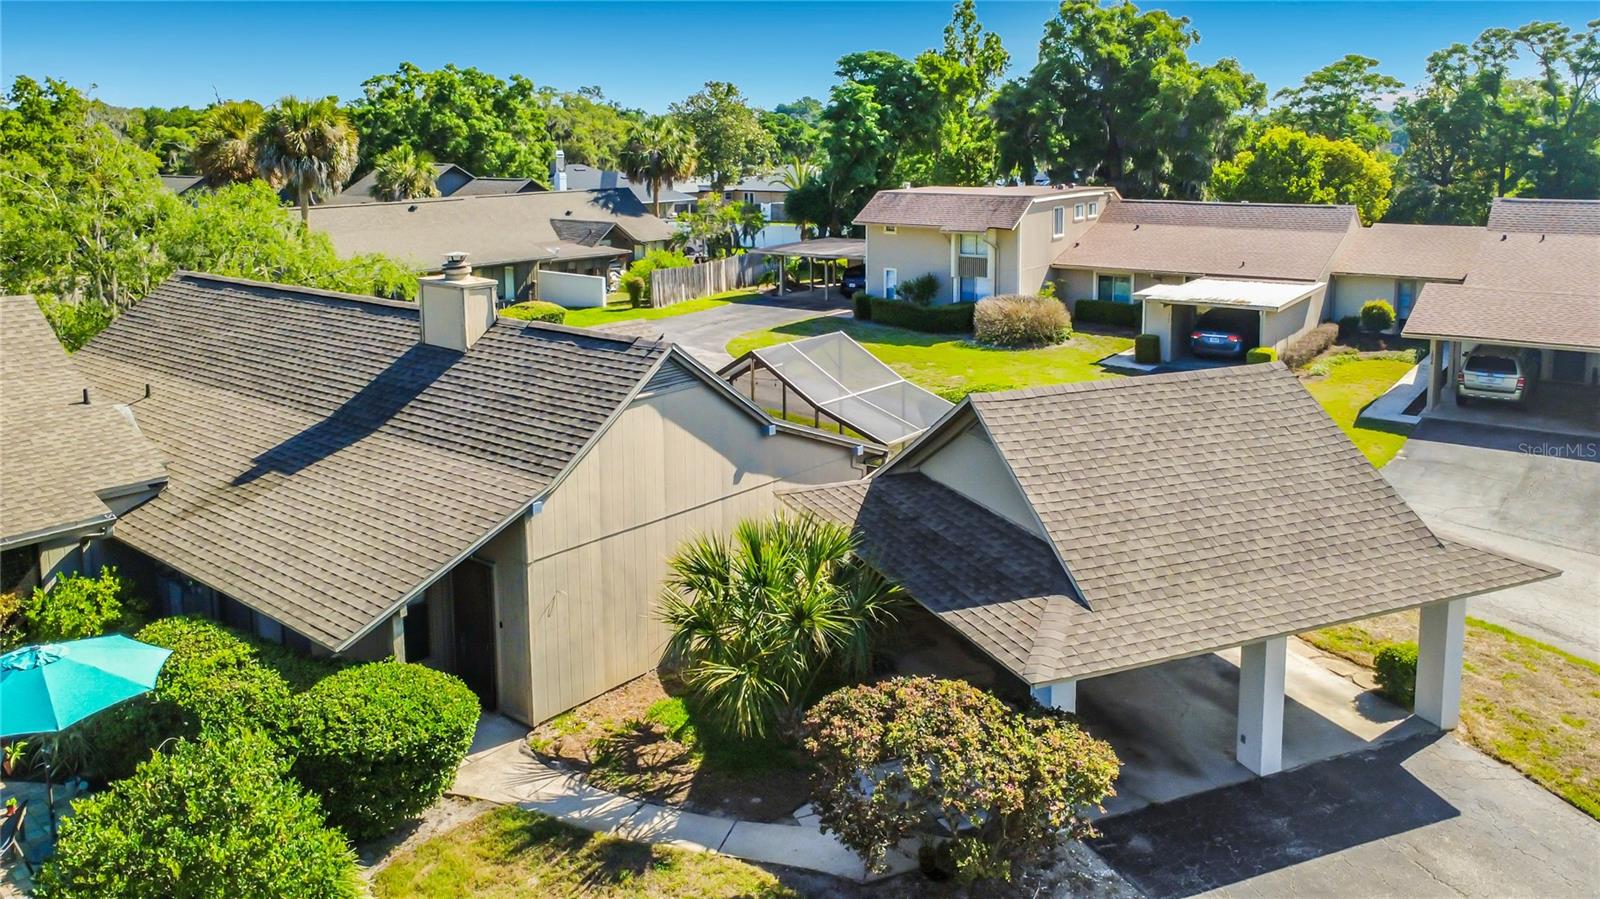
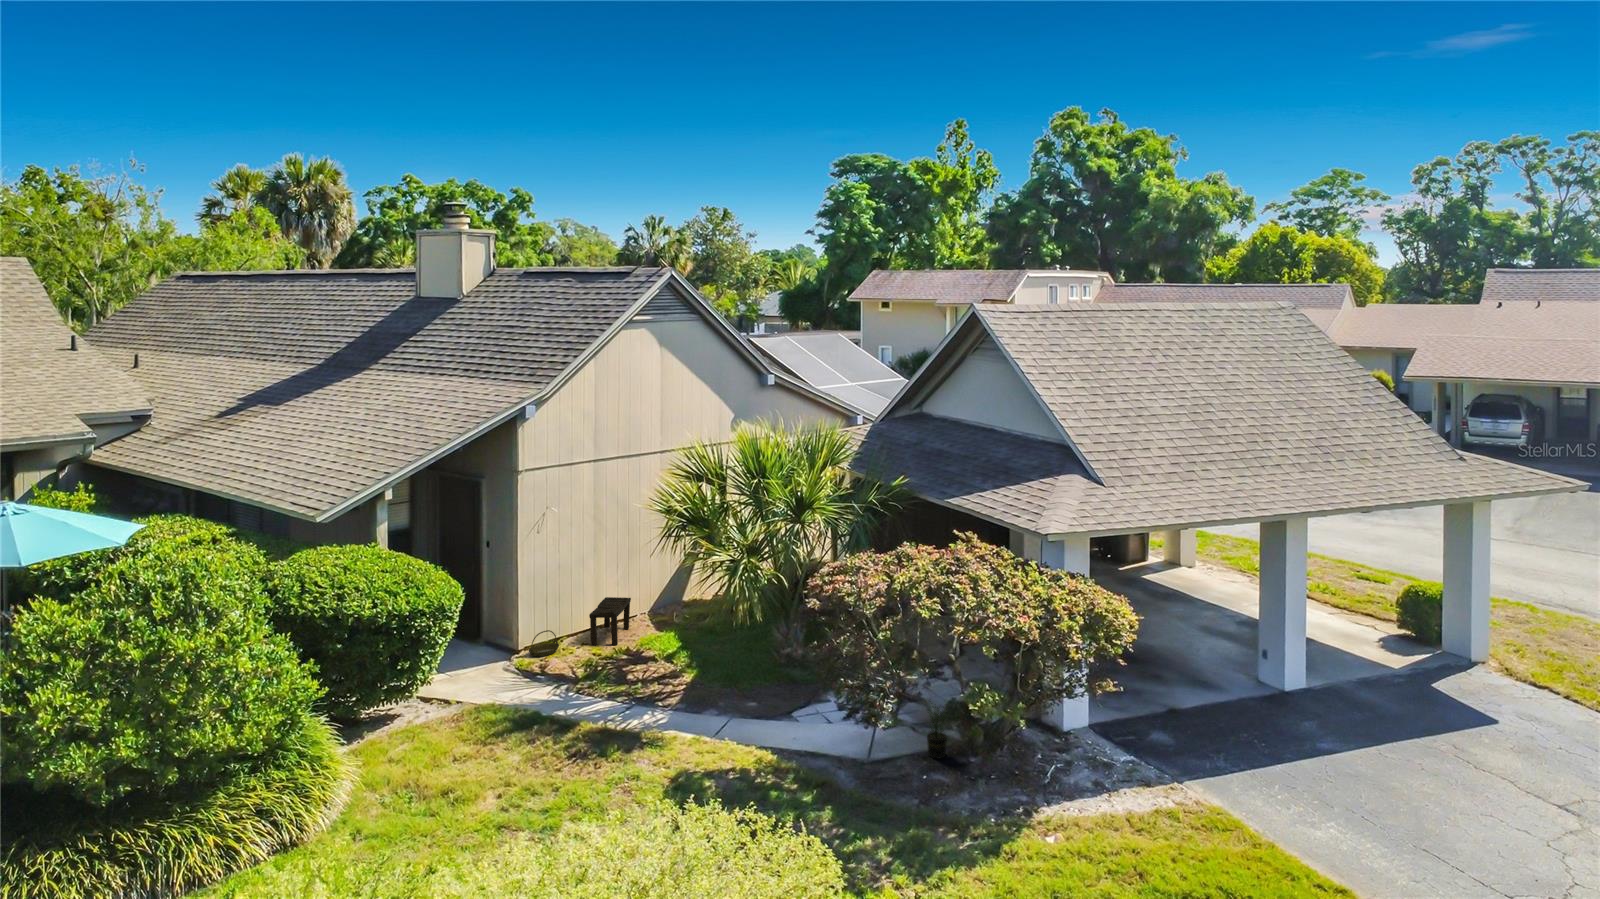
bench: none [600,665,639,718] -> present [589,597,631,646]
basket: none [543,708,572,735] -> present [529,630,559,657]

